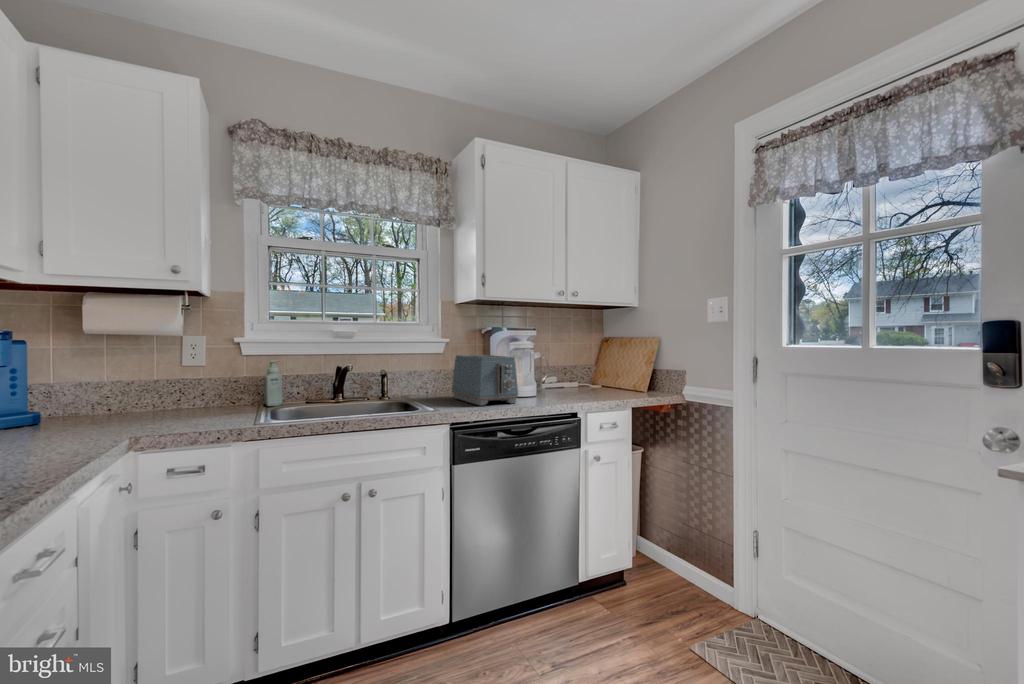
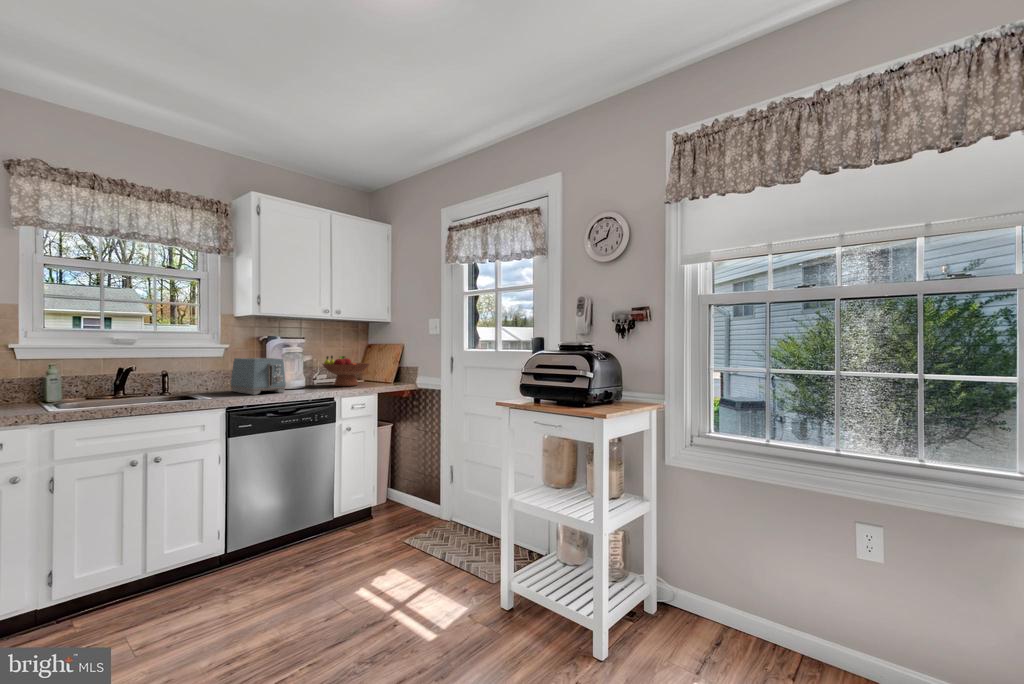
fruit bowl: none [557,352,621,396] -> present [322,356,370,386]

